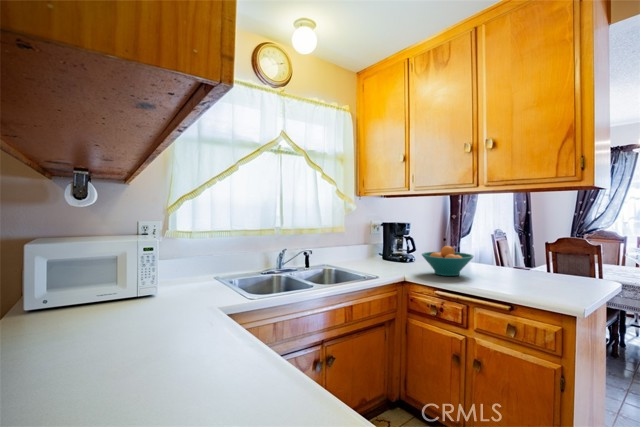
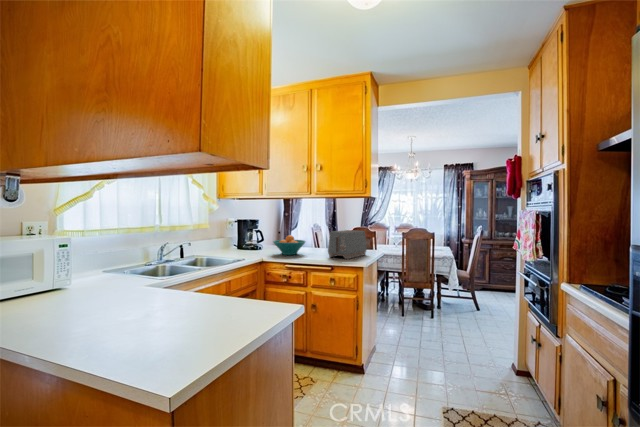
toaster: none [508,242,592,295] -> present [328,230,367,259]

